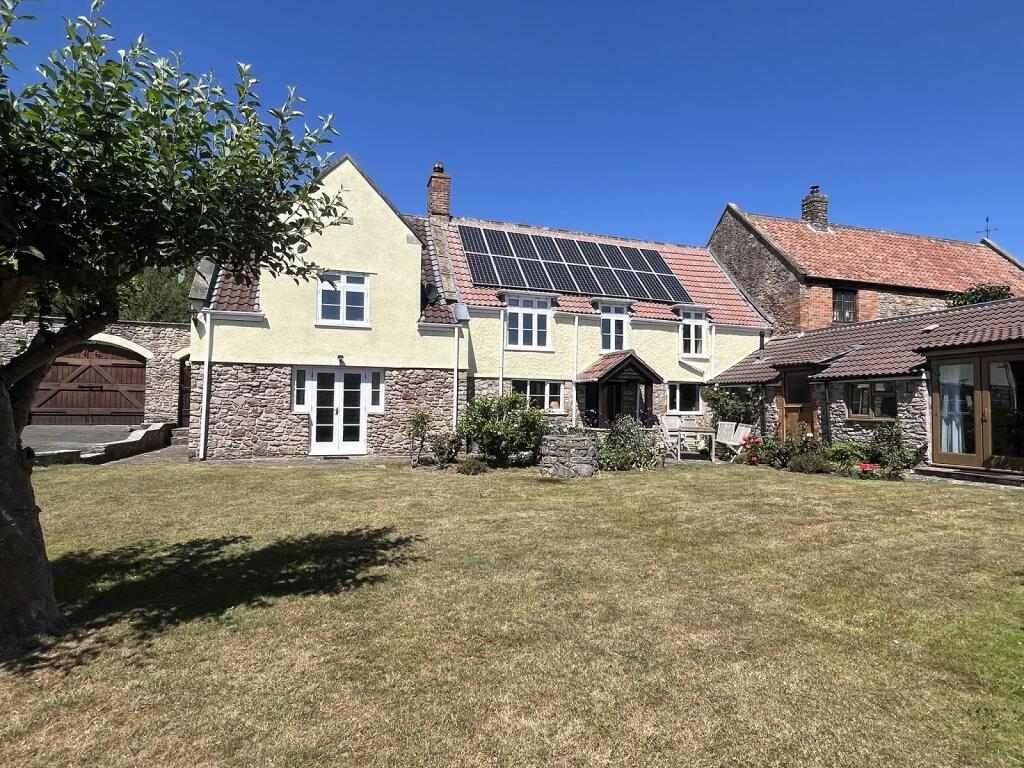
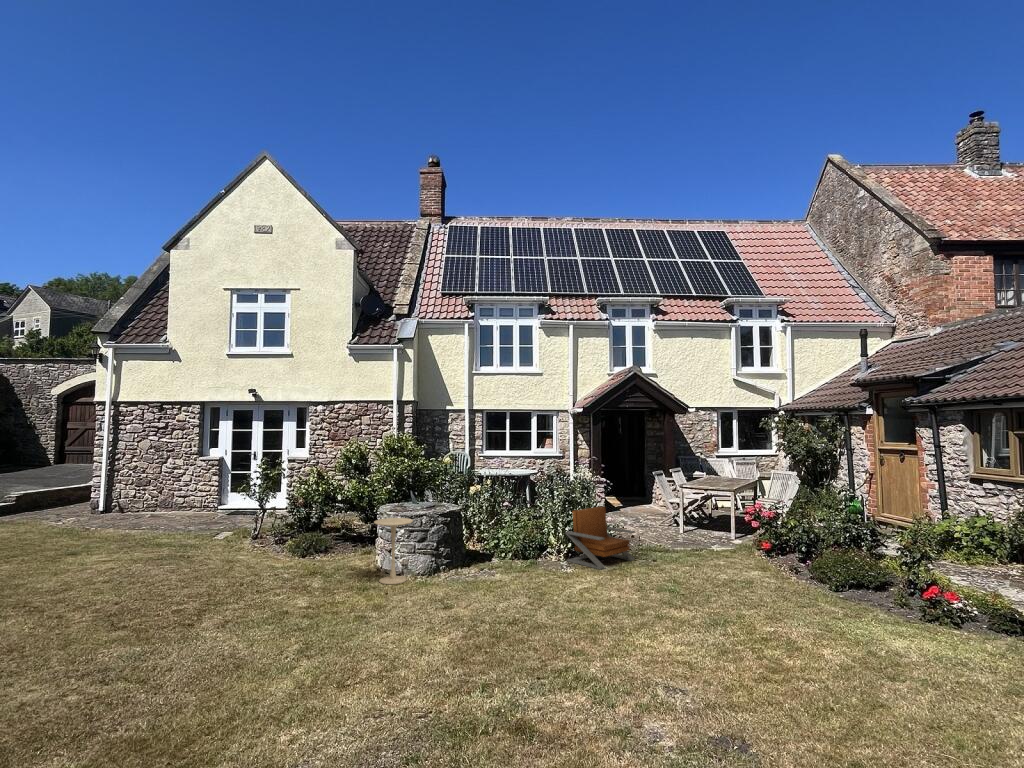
lounge chair: none [646,439,684,475] -> present [565,507,635,569]

